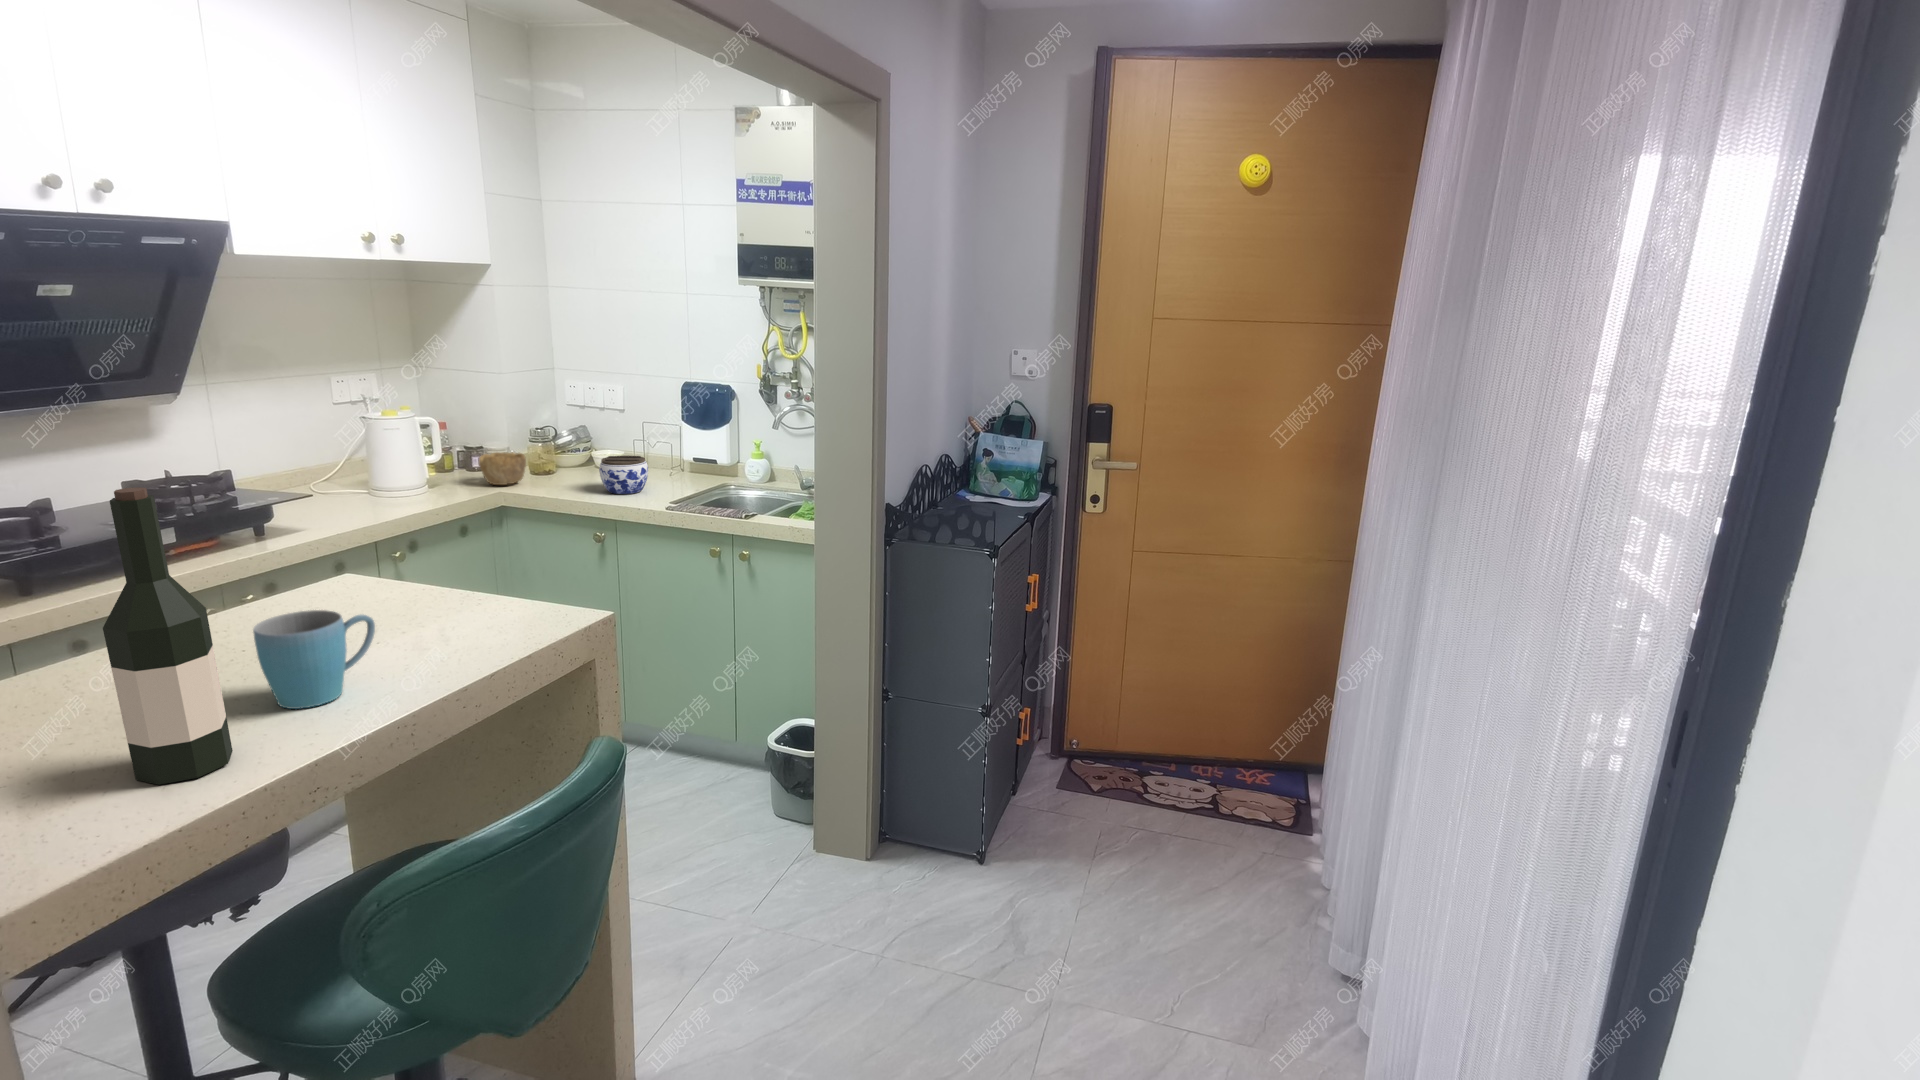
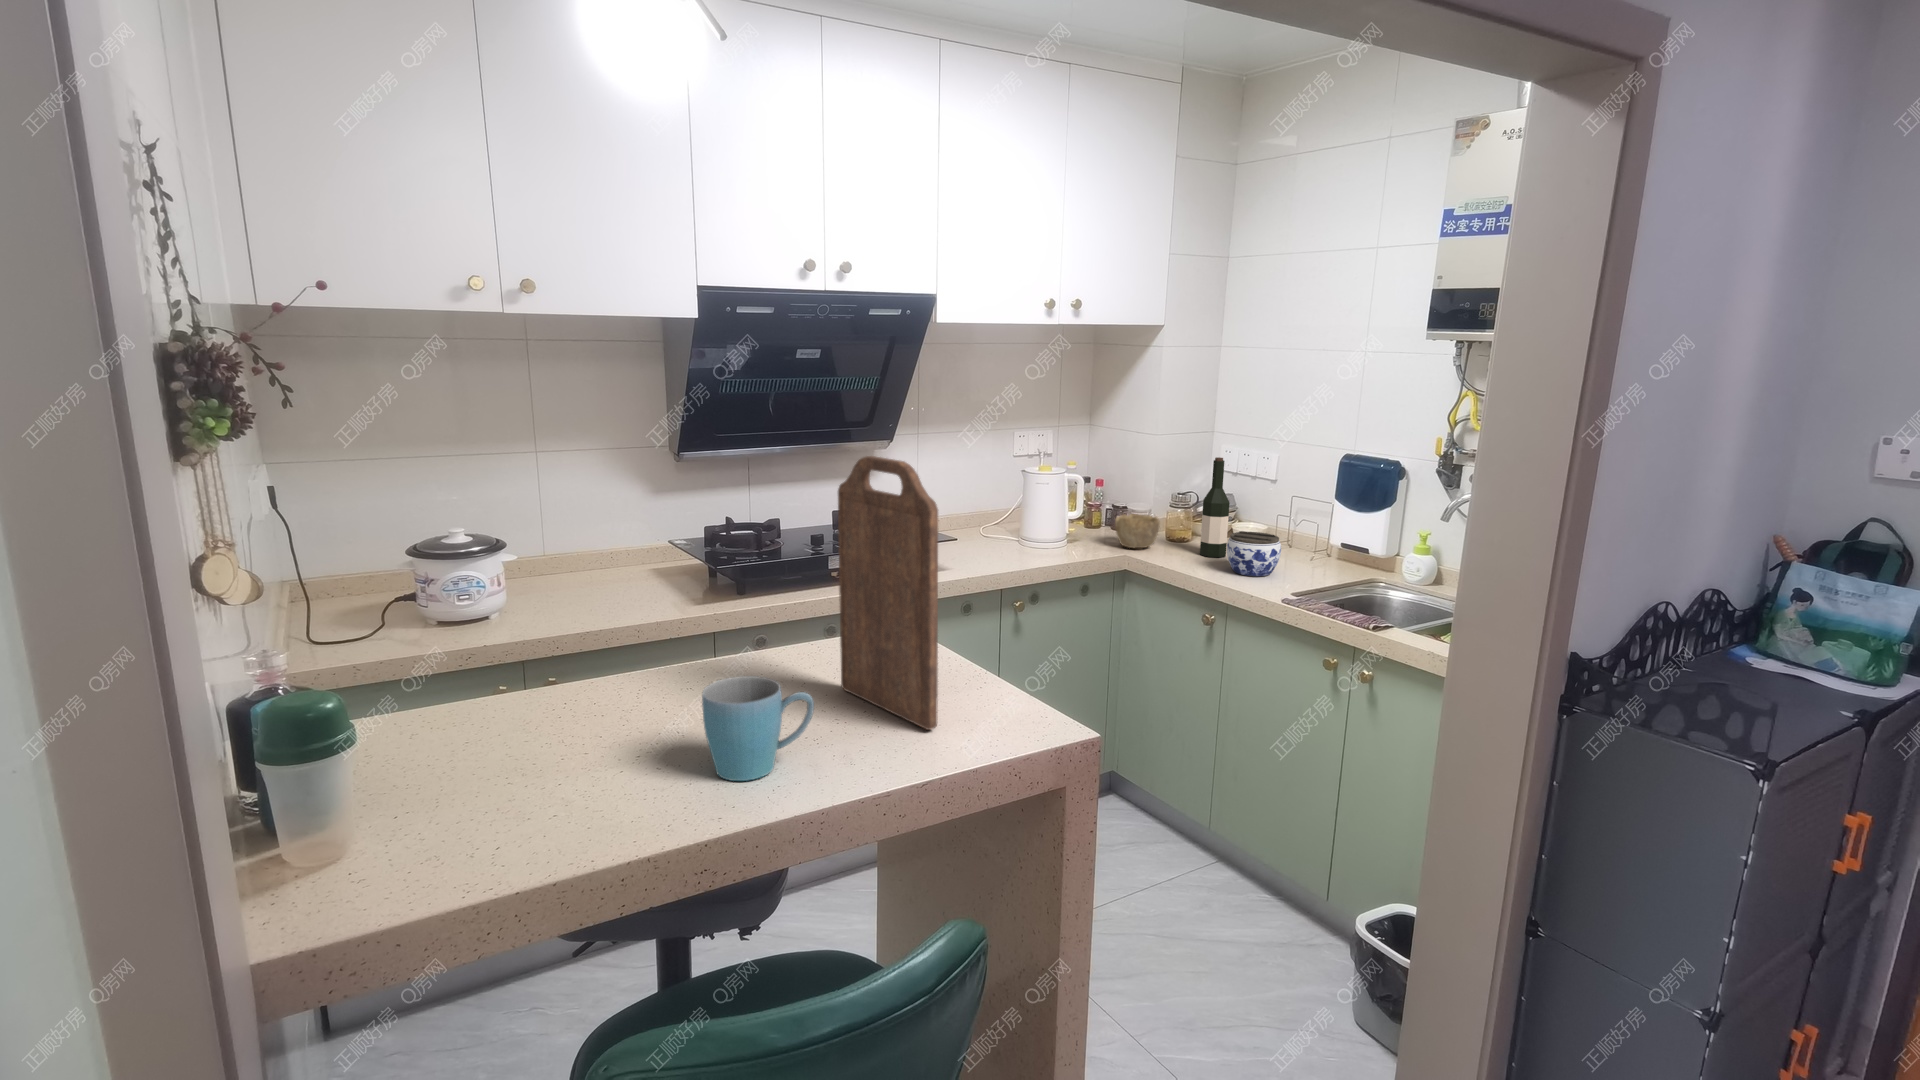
cutting board: none [313,395,473,634] -> present [838,456,938,730]
wine bottle: present [103,487,233,785] -> present [1200,457,1230,557]

